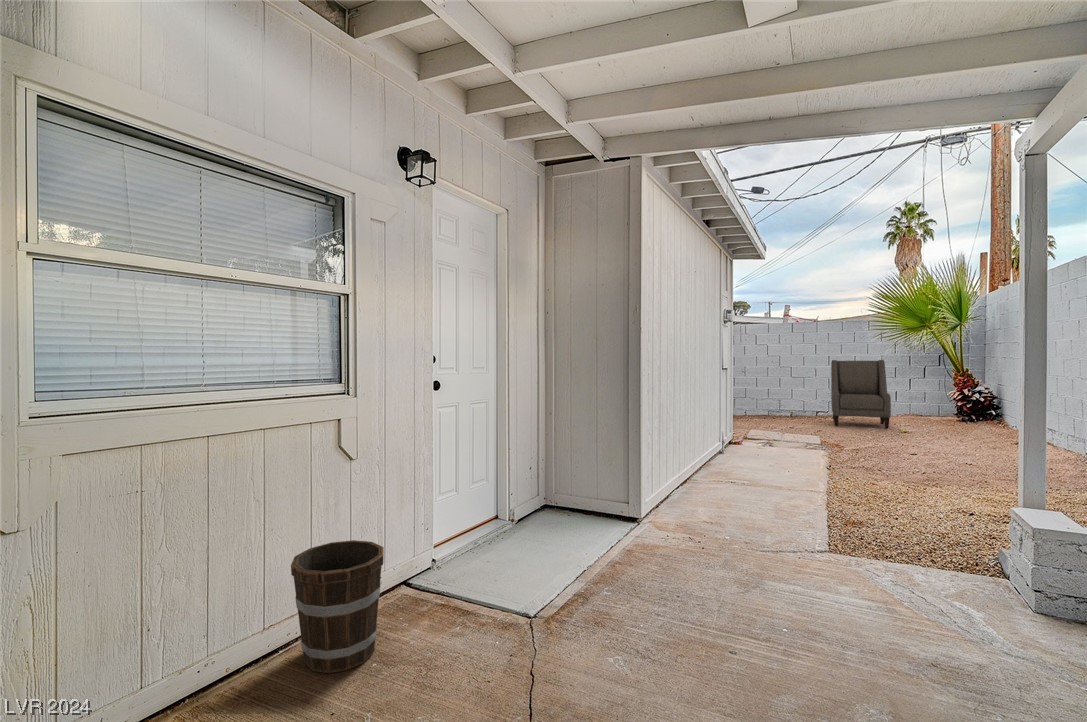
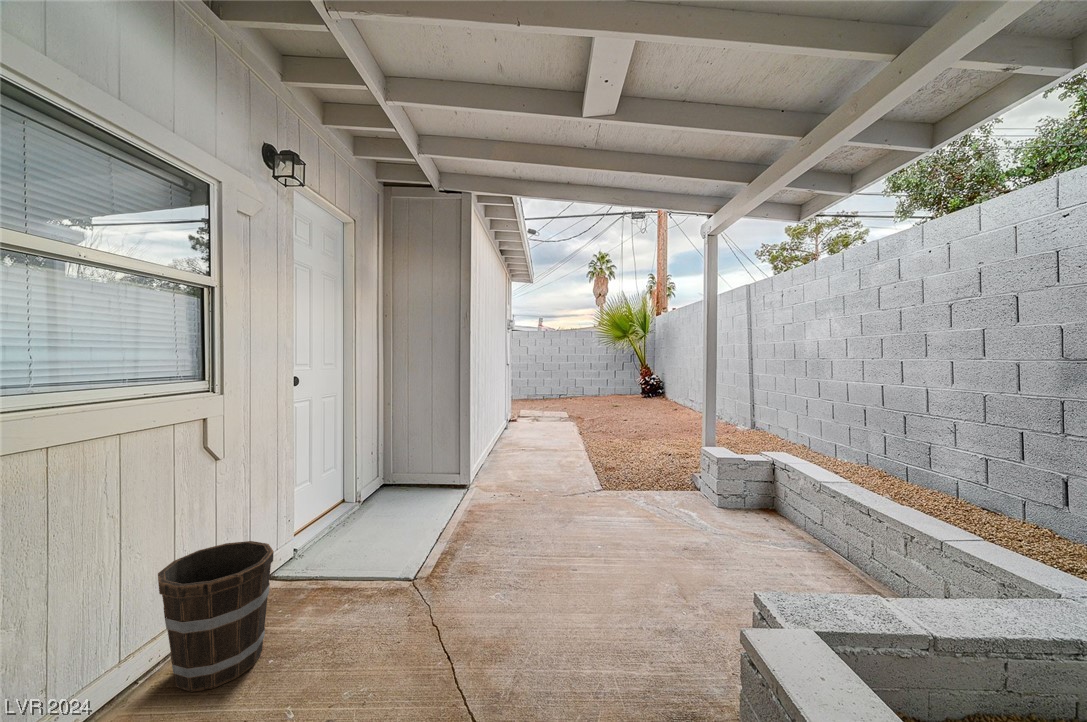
chair: present [831,360,891,429] -> none [571,359,607,404]

